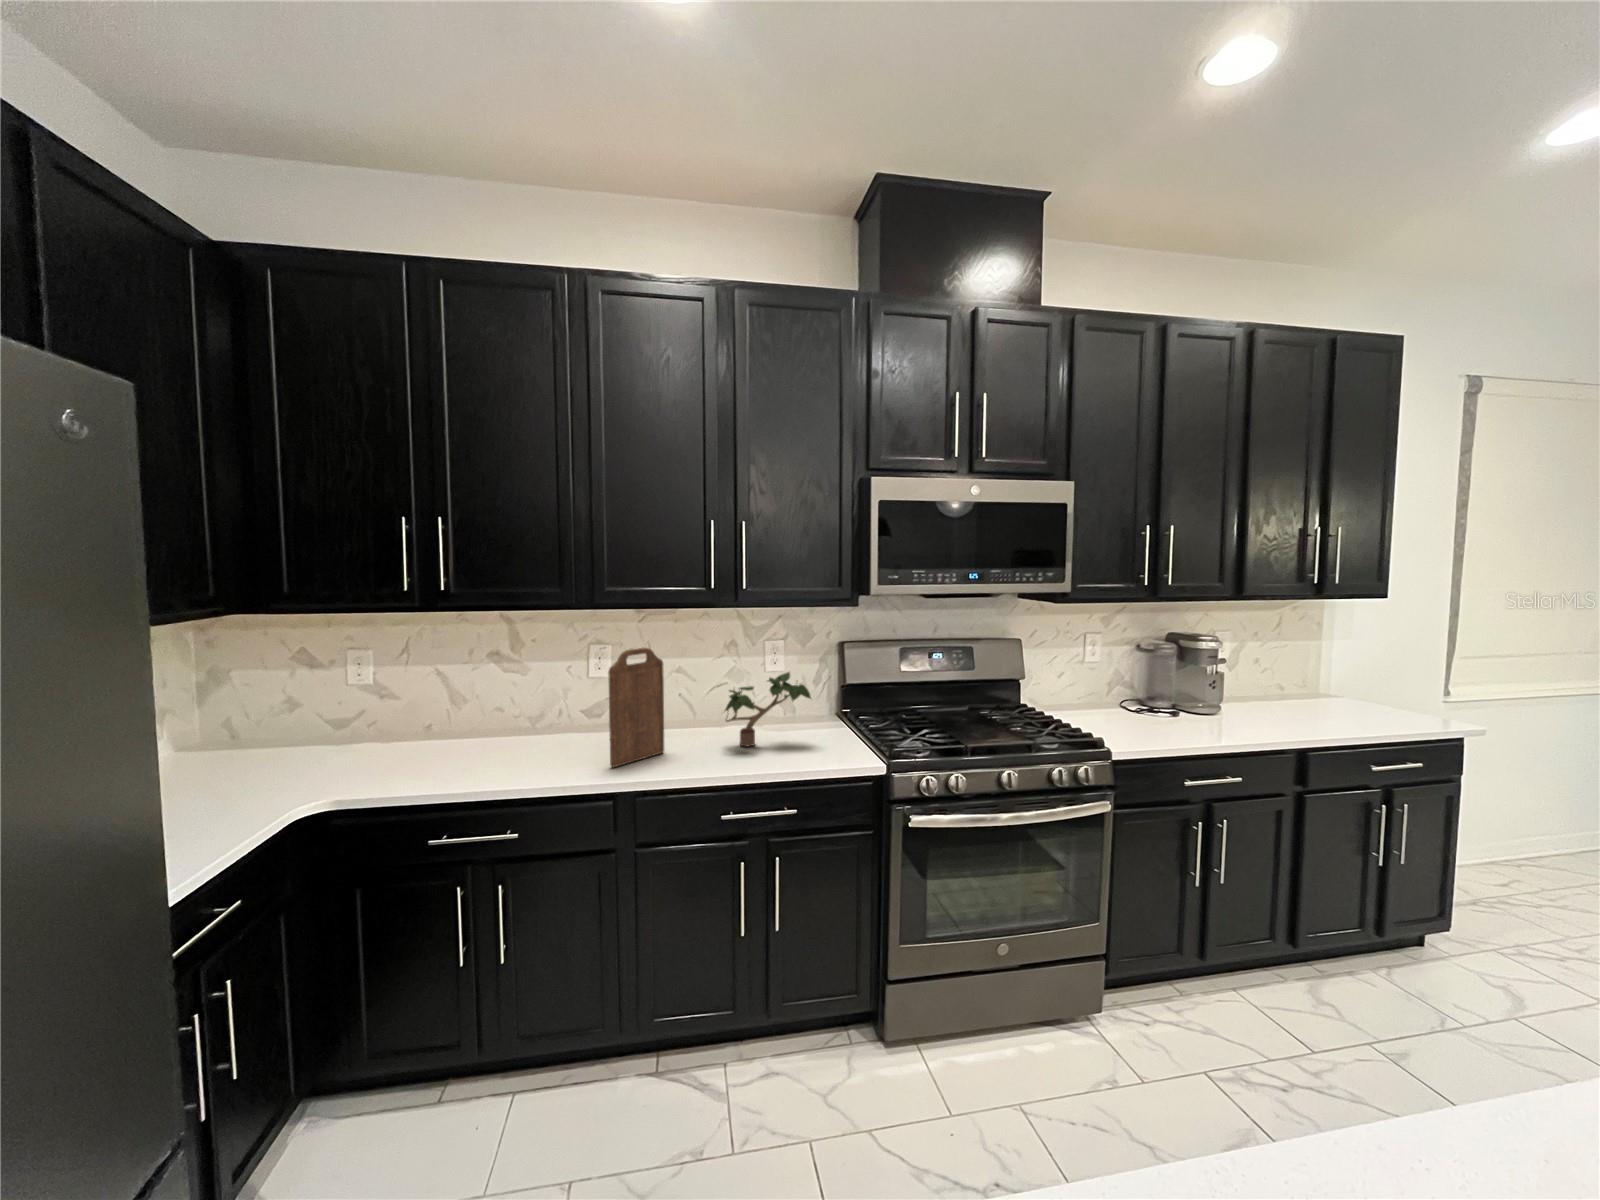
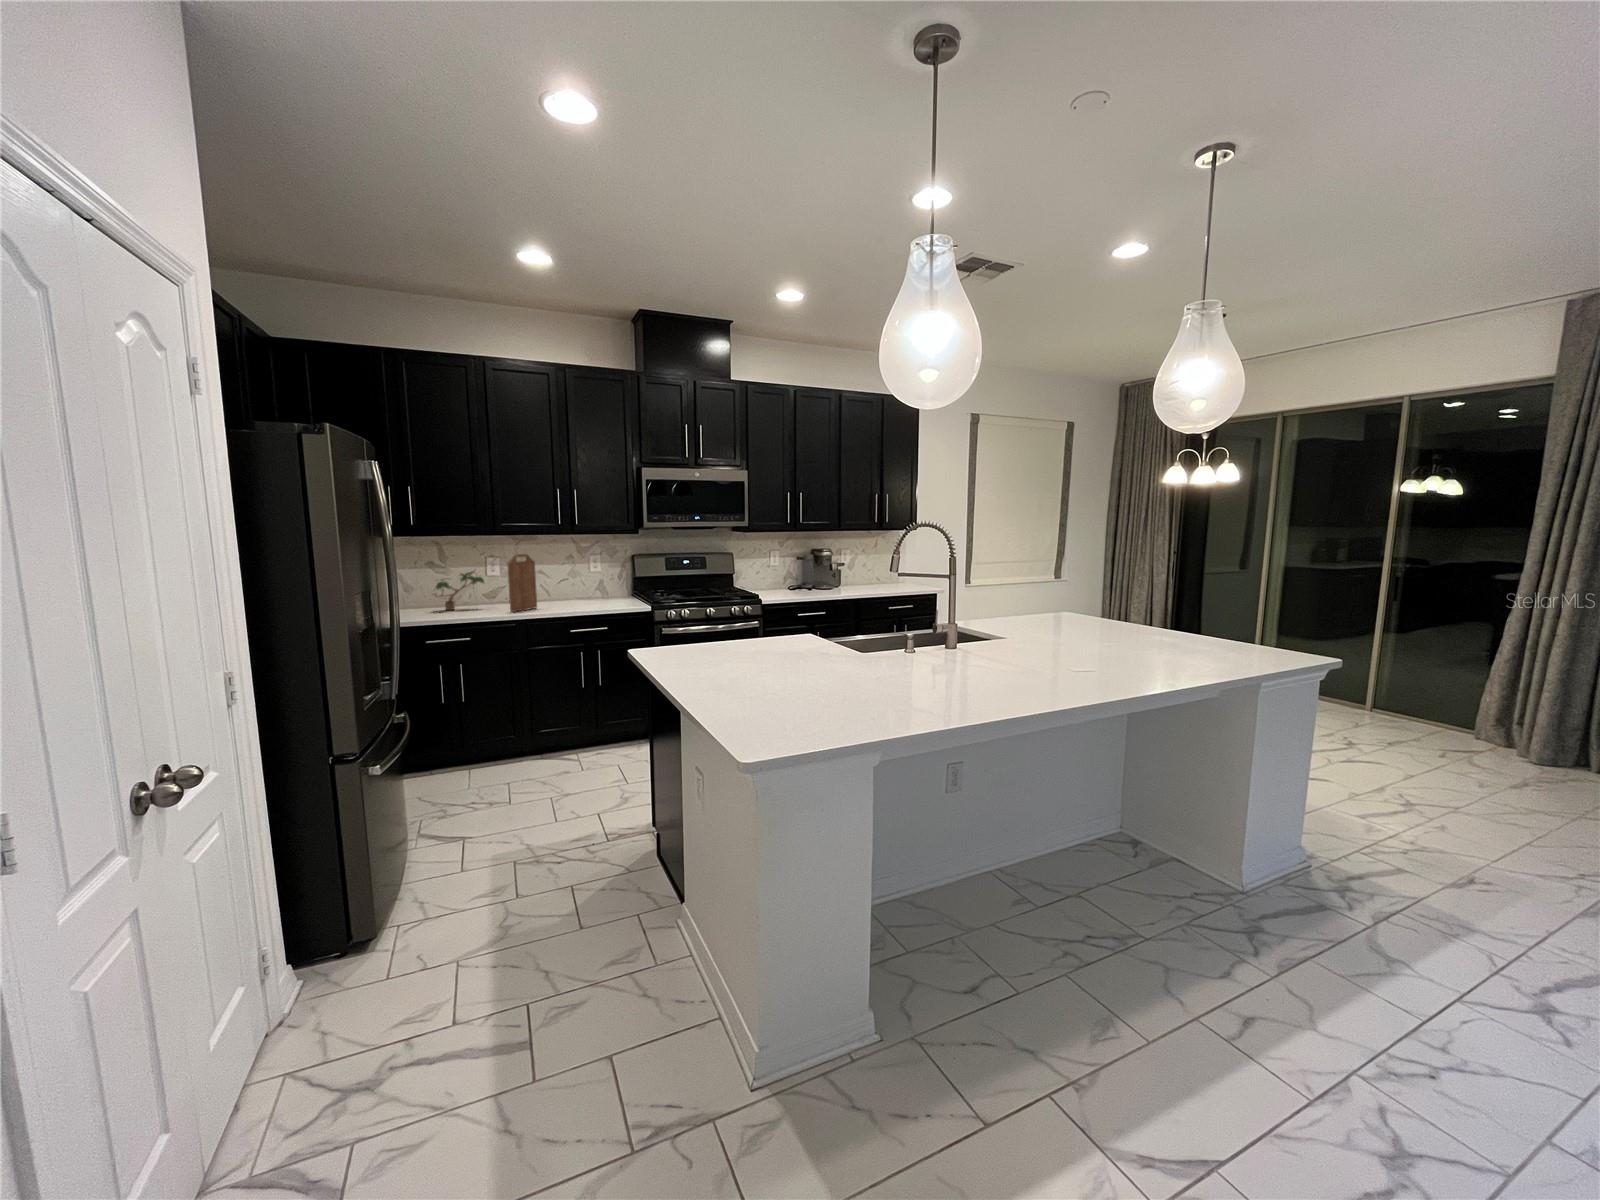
potted plant: present [725,672,811,747] -> present [435,571,484,610]

